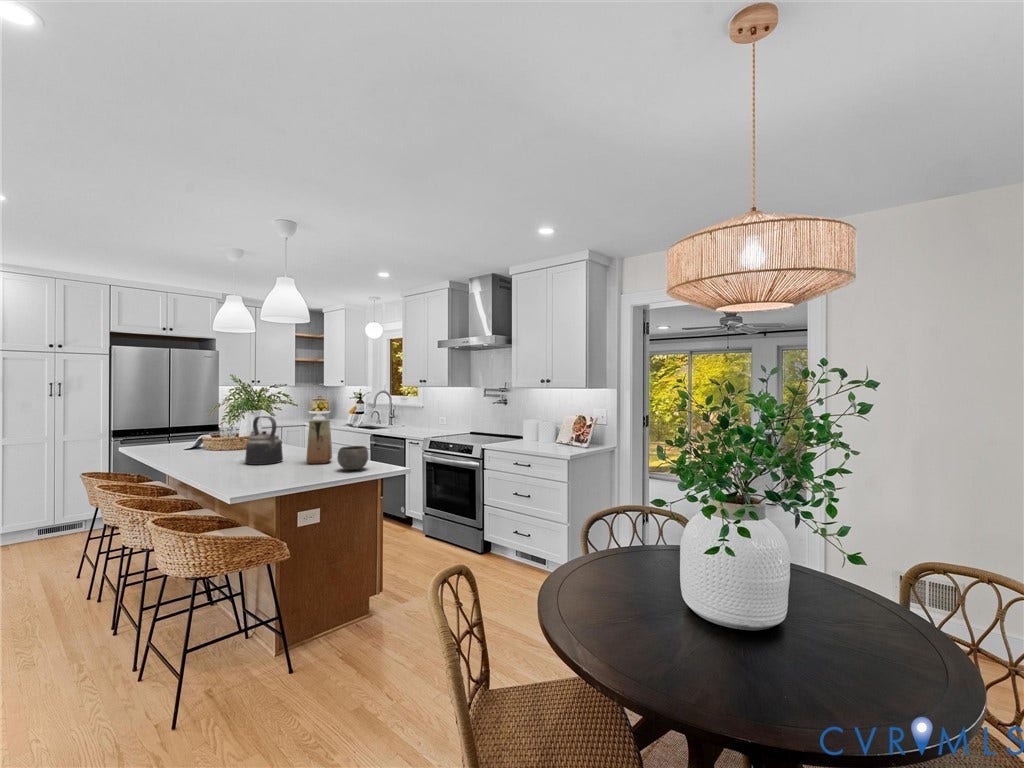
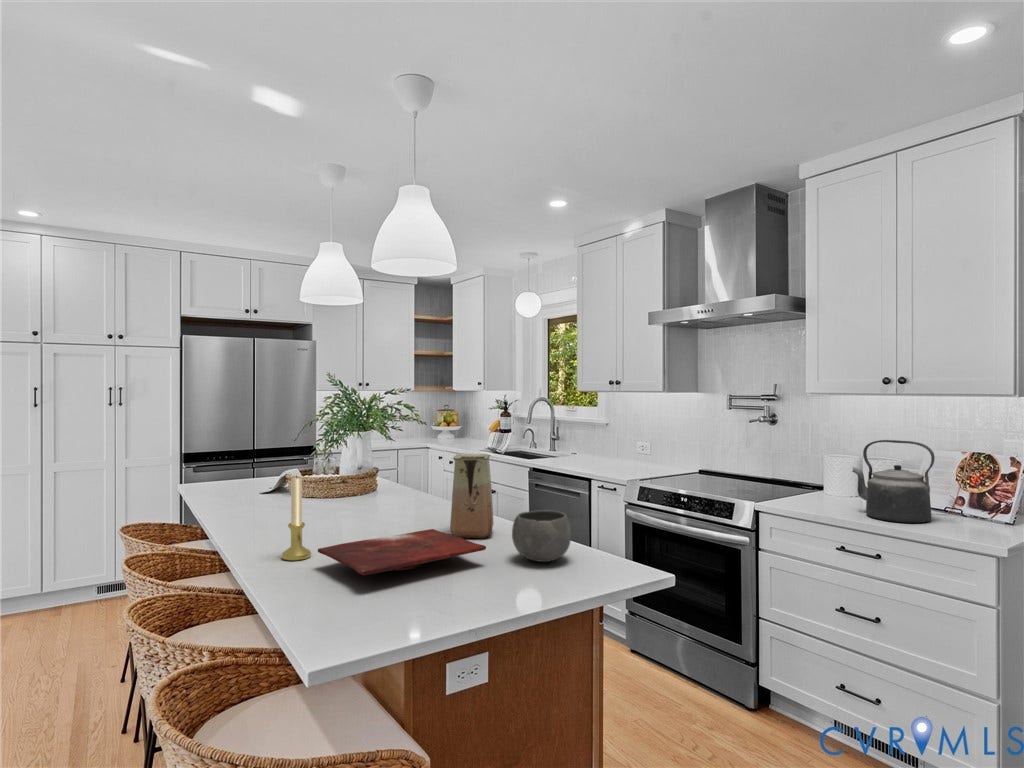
kettle: present [245,416,283,465] -> present [852,440,935,523]
candle holder: none [206,431,224,476] -> present [282,476,311,561]
cutting board: none [228,459,323,476] -> present [318,529,486,575]

